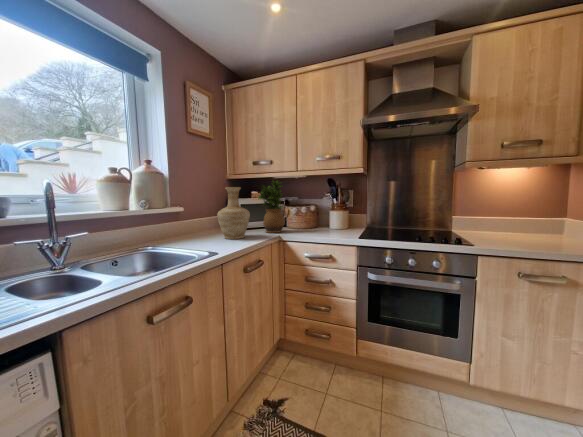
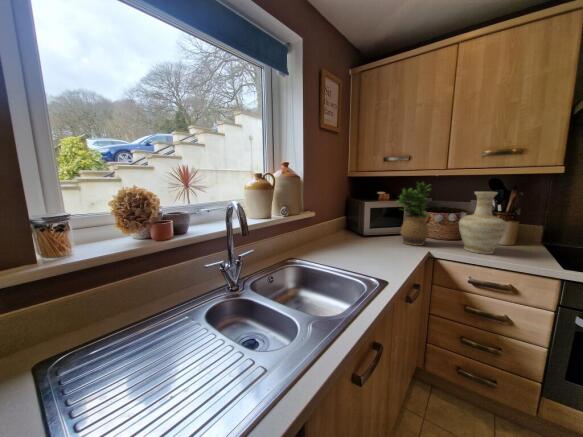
vase: present [217,187,250,239] -> present [459,192,507,254]

